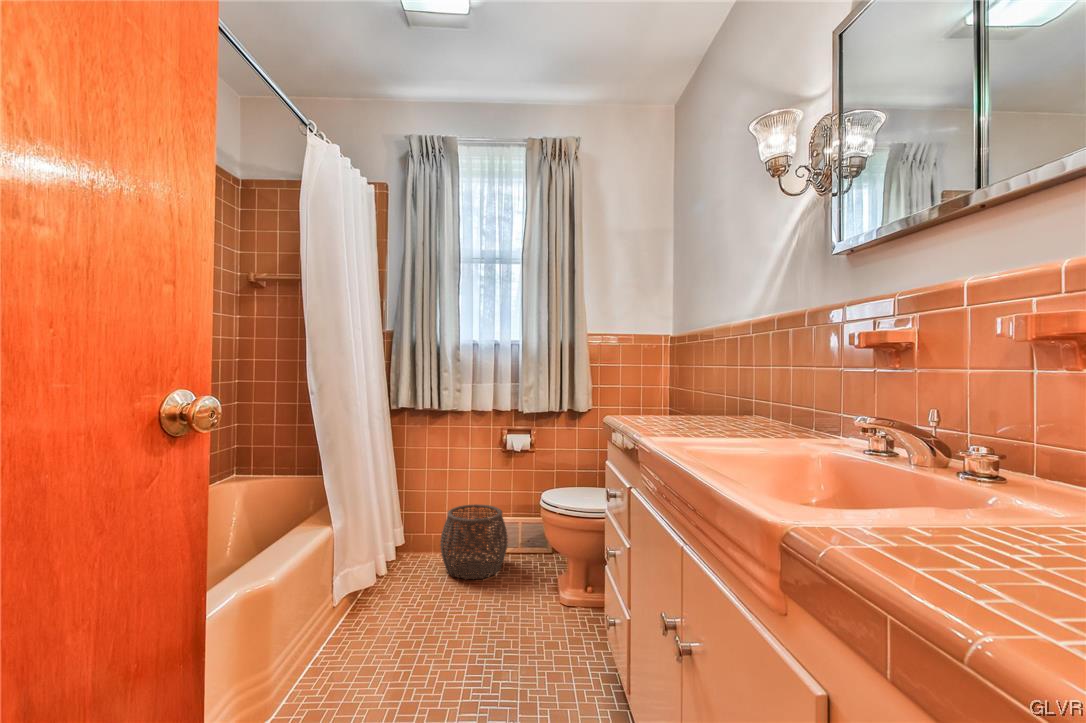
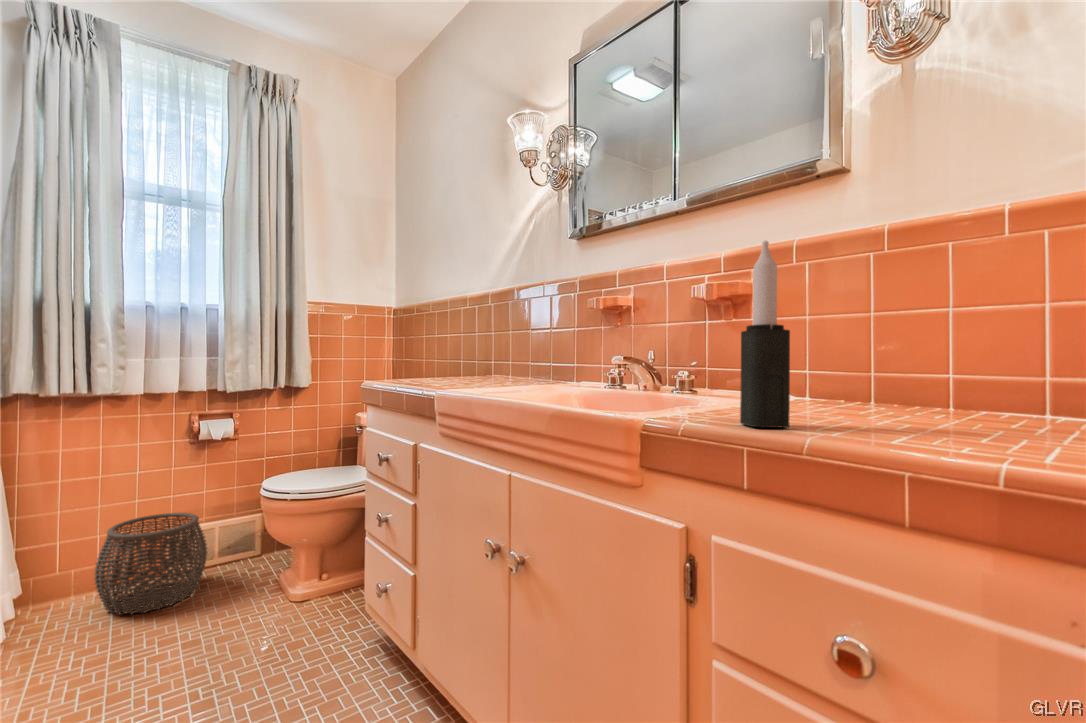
candle: none [927,286,1012,601] -> present [740,241,790,428]

